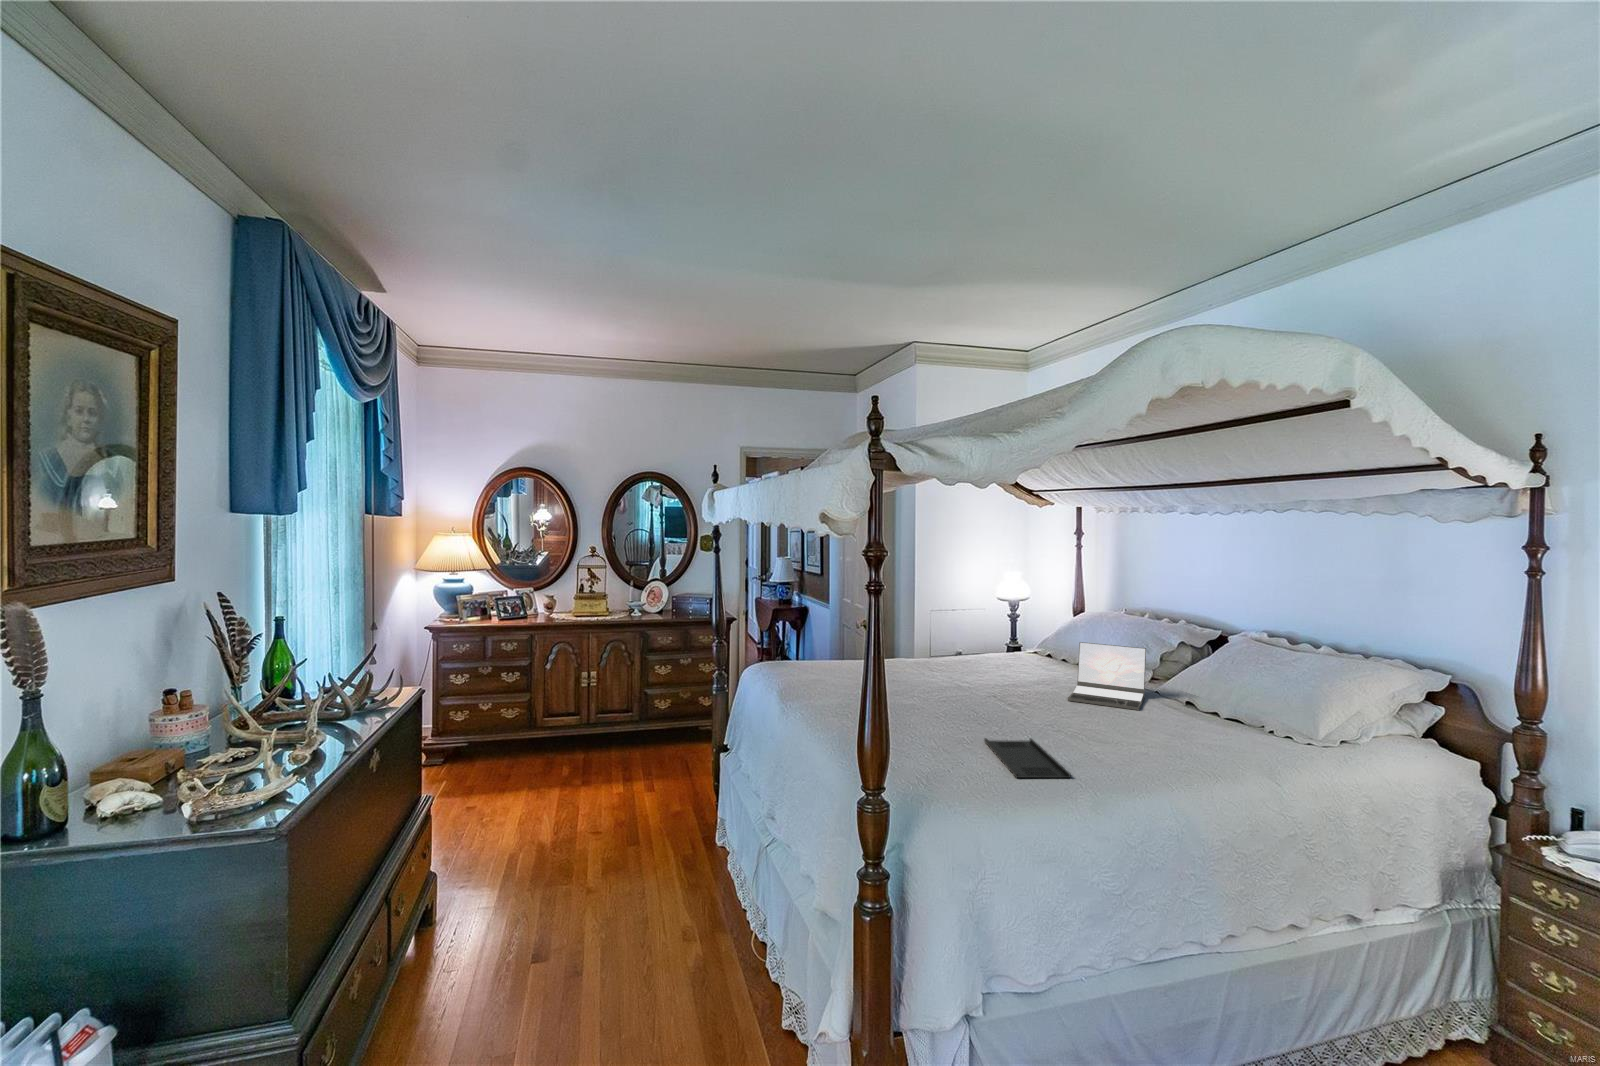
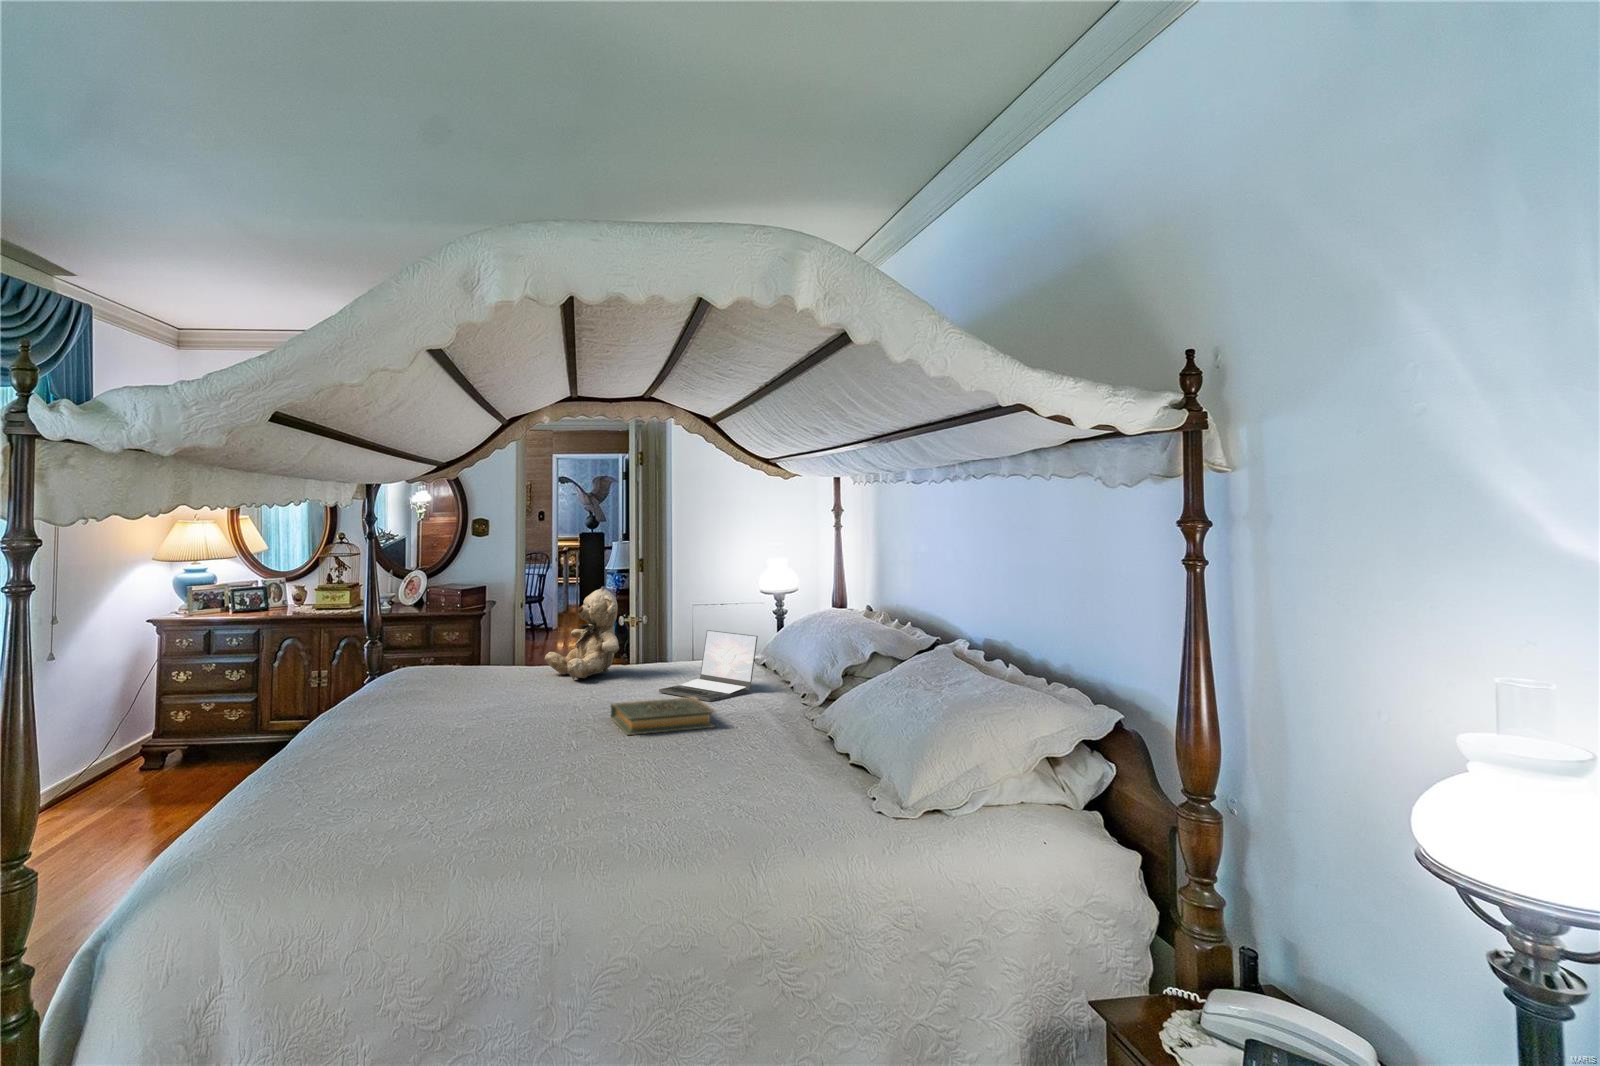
teddy bear: none [914,605,992,688] -> present [545,589,619,680]
hardback book: none [1110,710,1228,756] -> present [611,697,715,735]
tray: present [984,738,1071,778] -> none [414,717,514,747]

